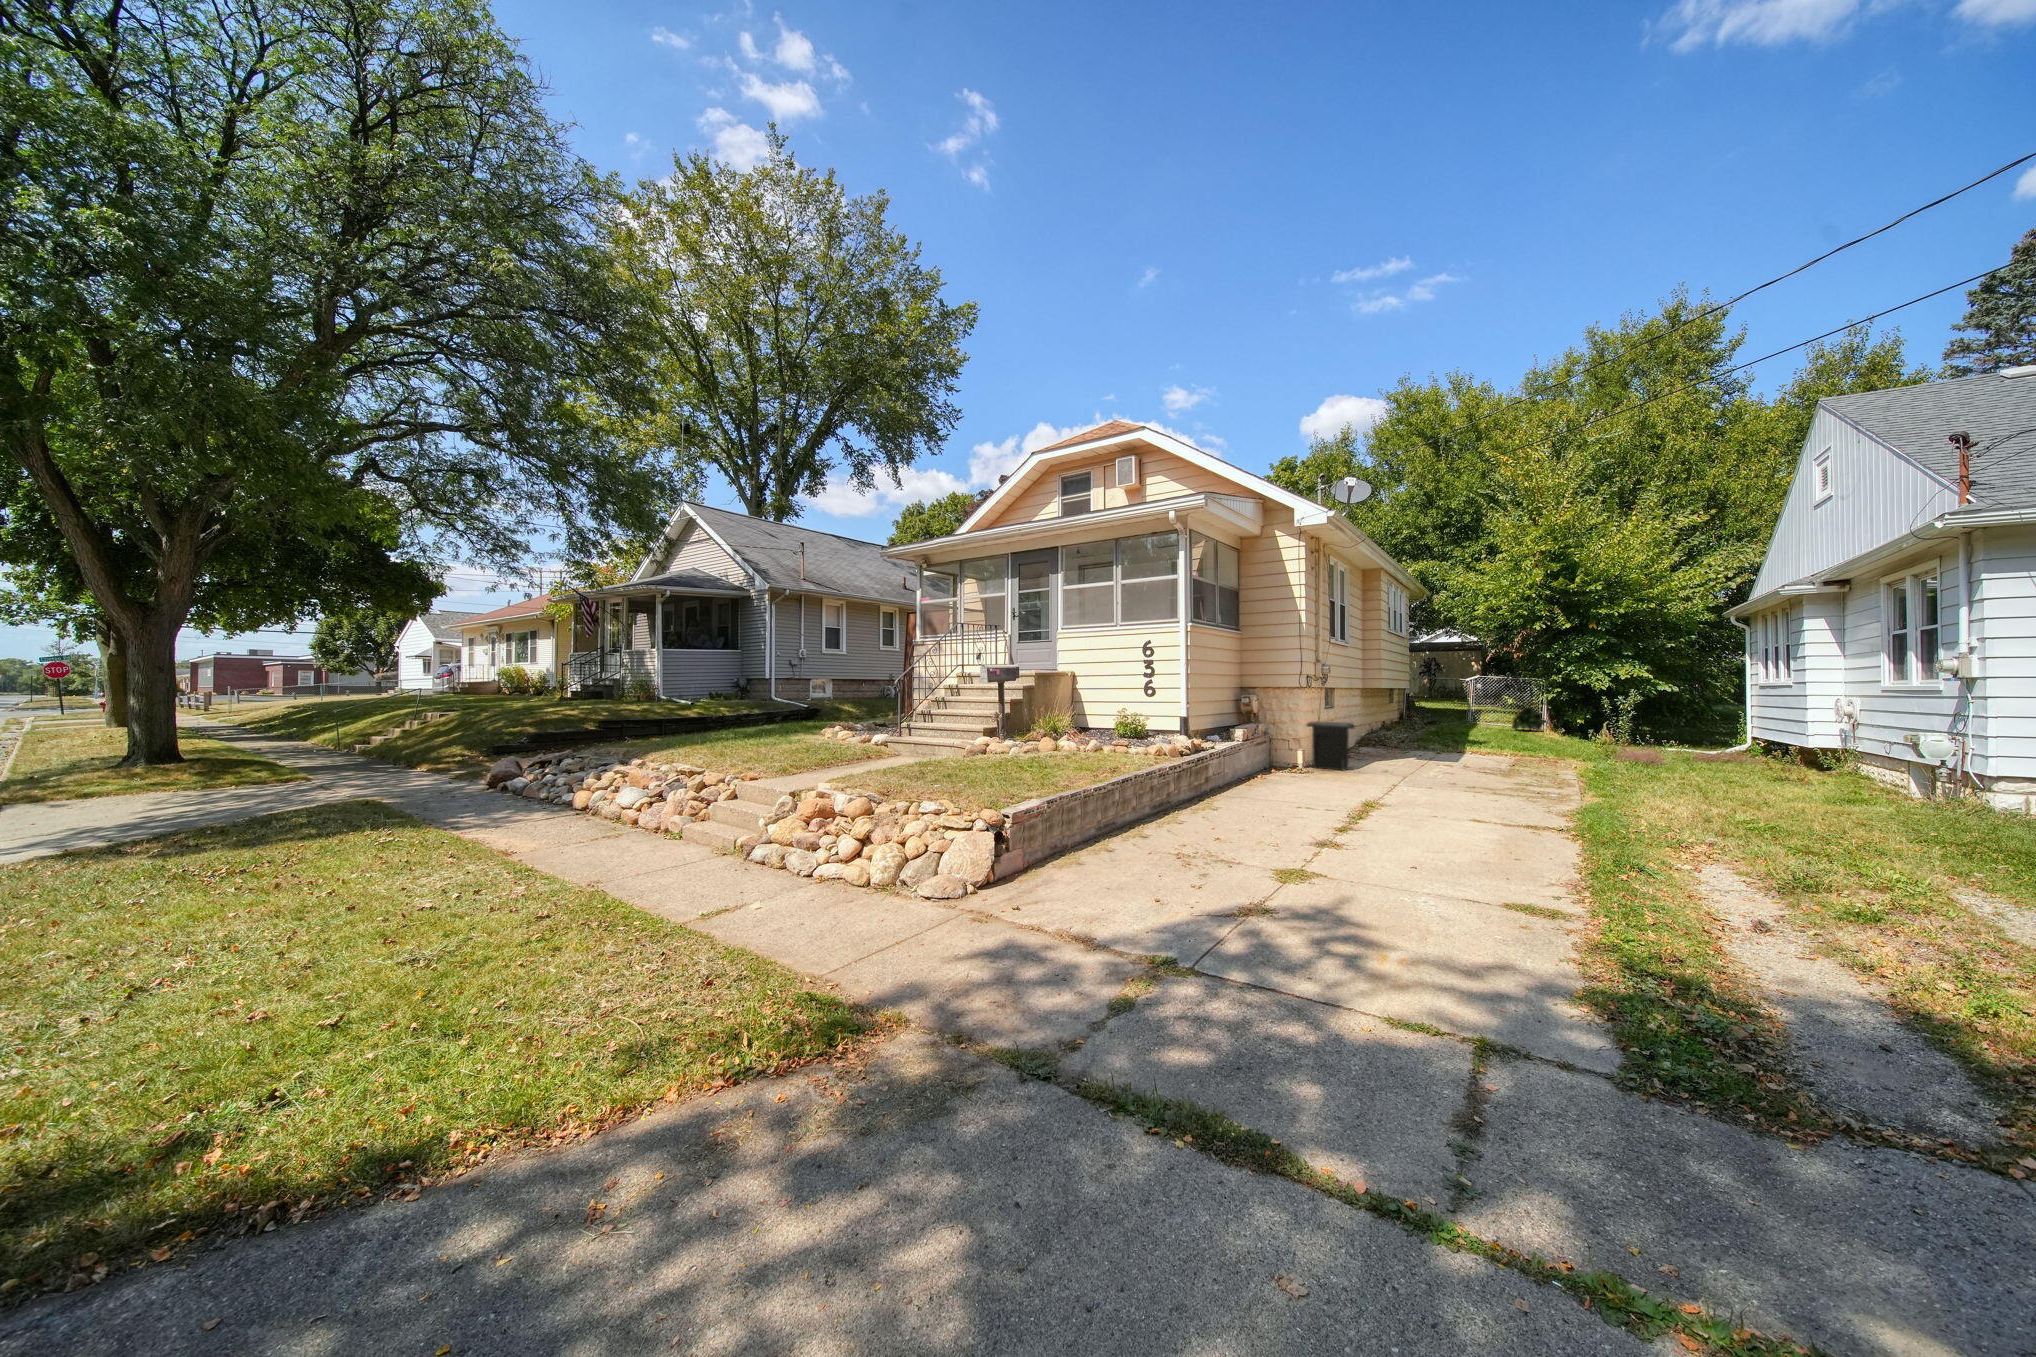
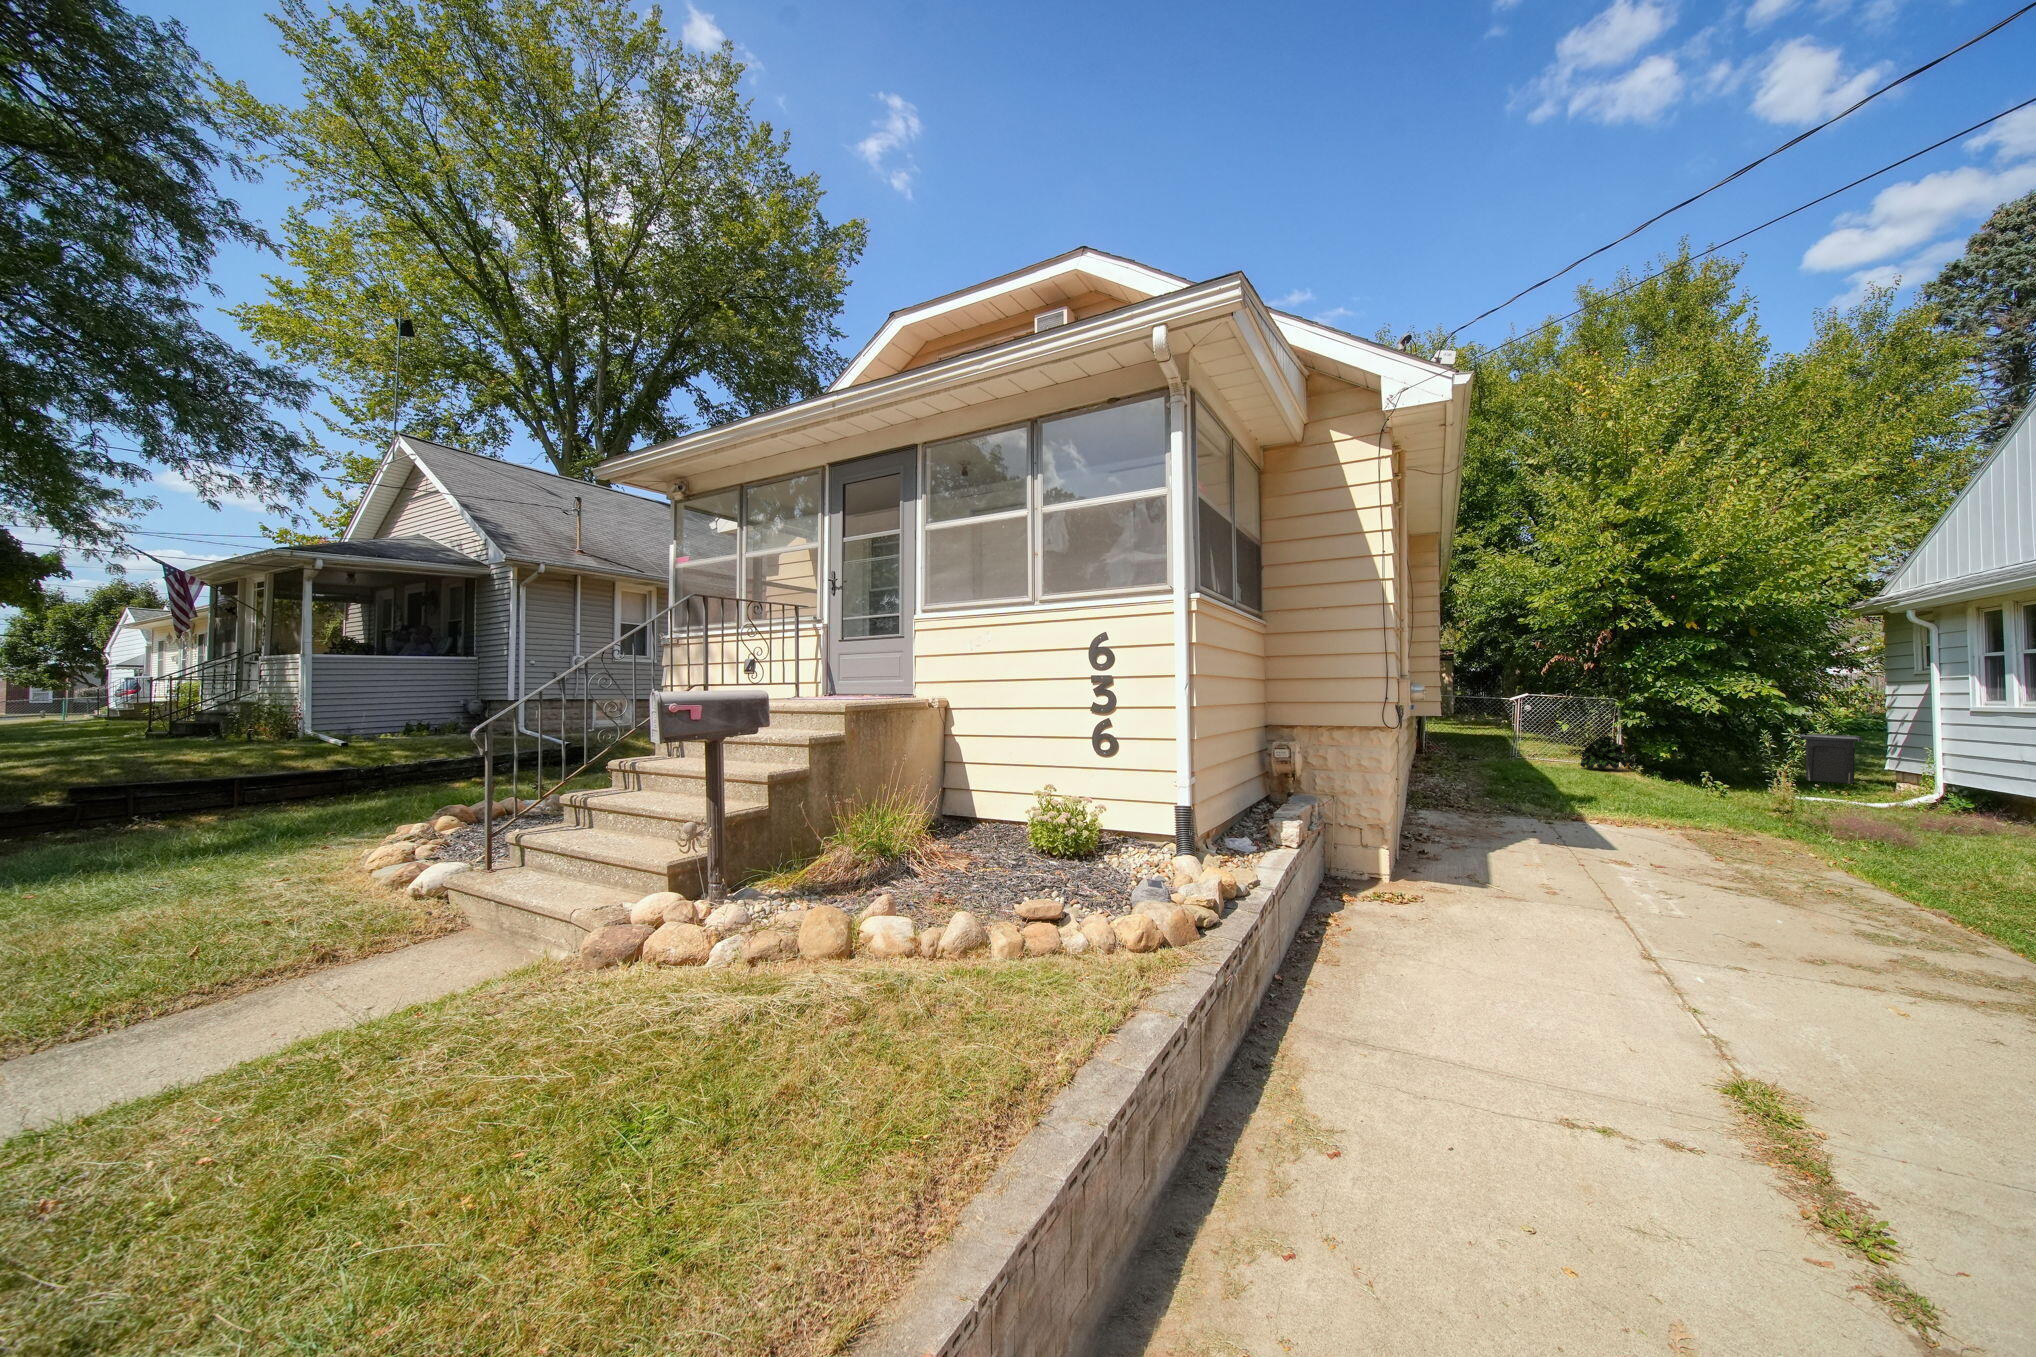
trash can: present [1307,722,1355,770] -> present [1800,734,1863,784]

